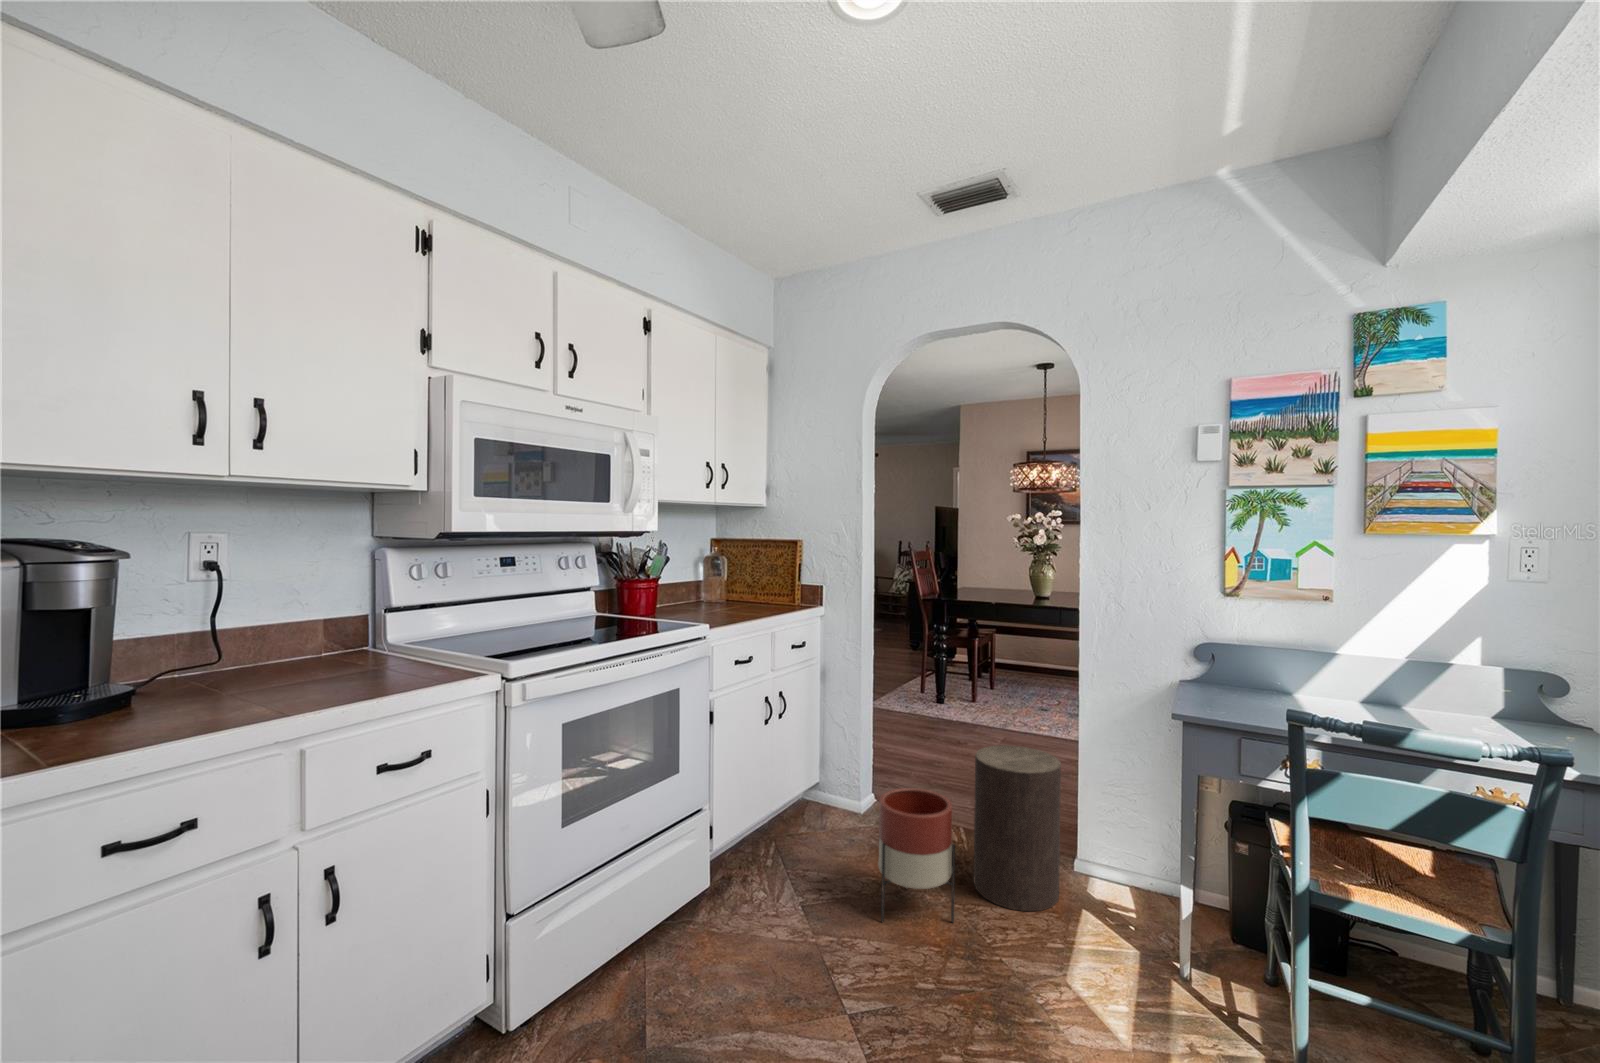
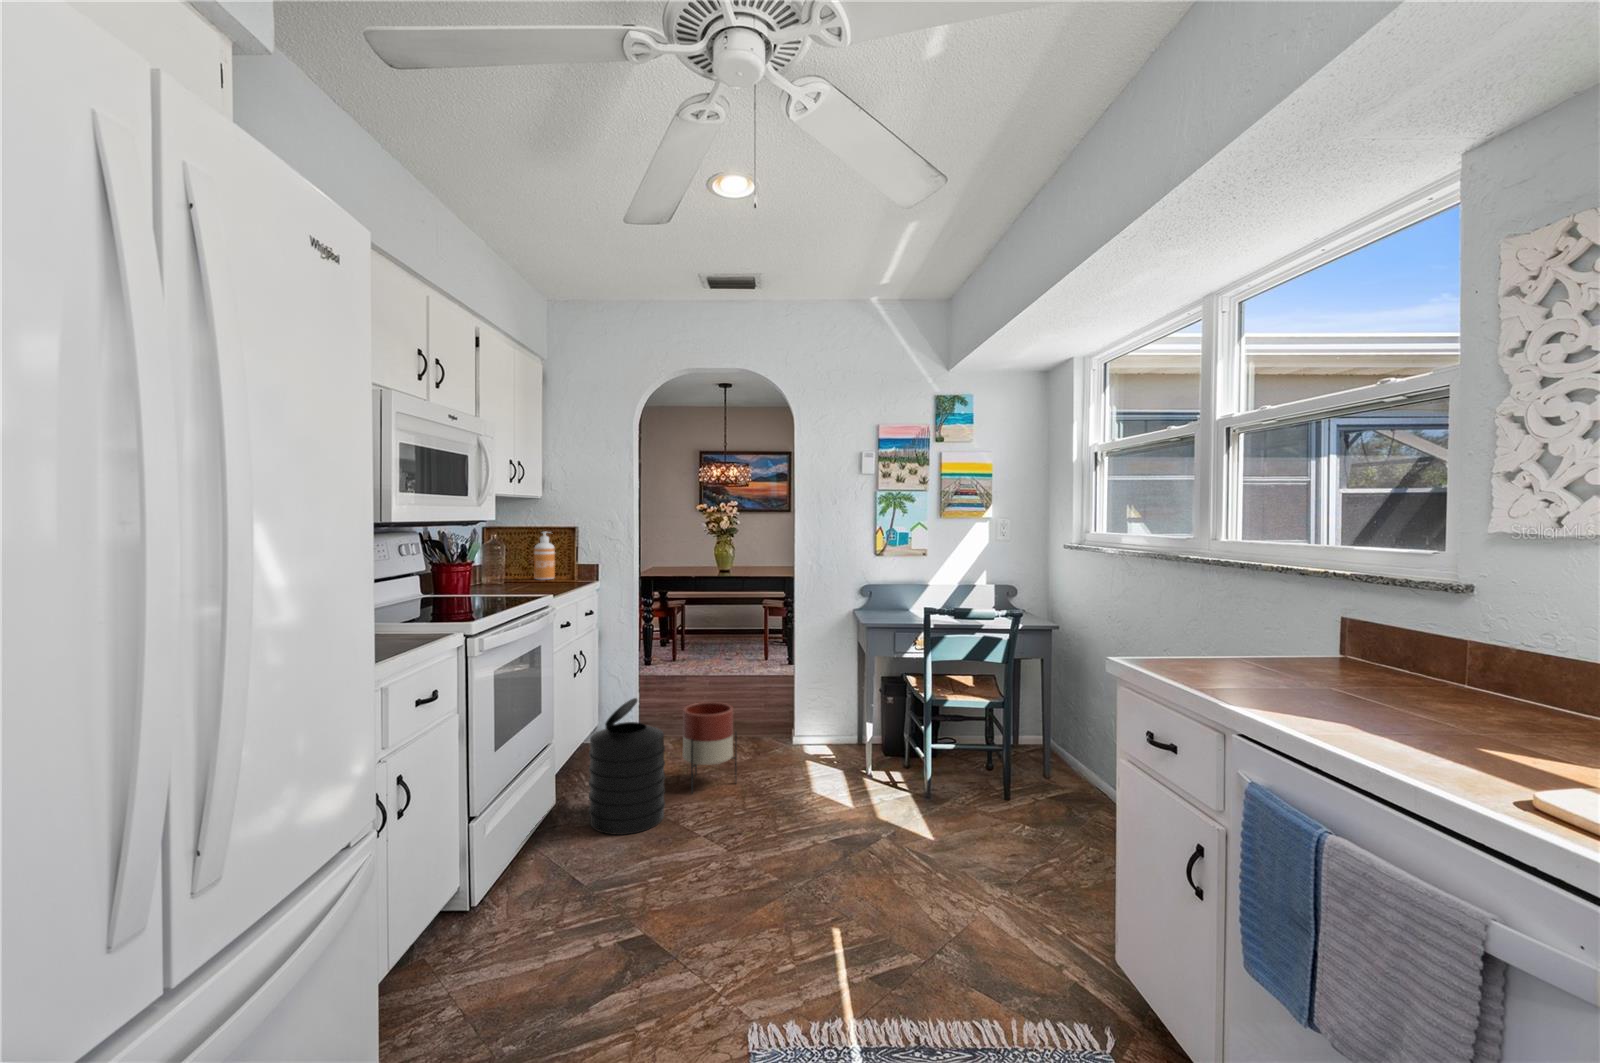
soap dispenser: none [757,545,780,601] -> present [534,532,555,580]
stool: present [974,745,1061,911] -> none [736,667,791,770]
trash can: none [727,775,828,971] -> present [589,698,665,835]

